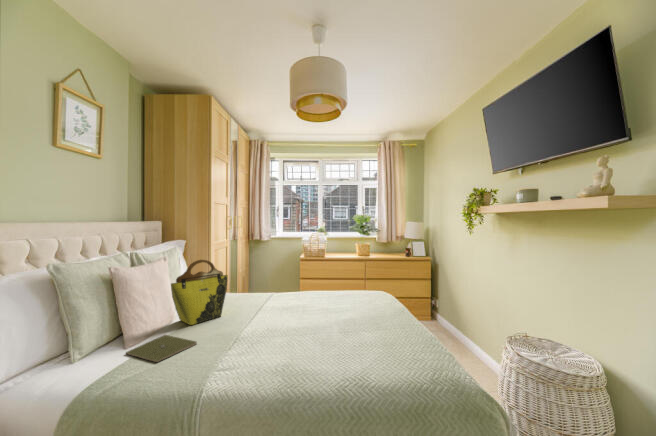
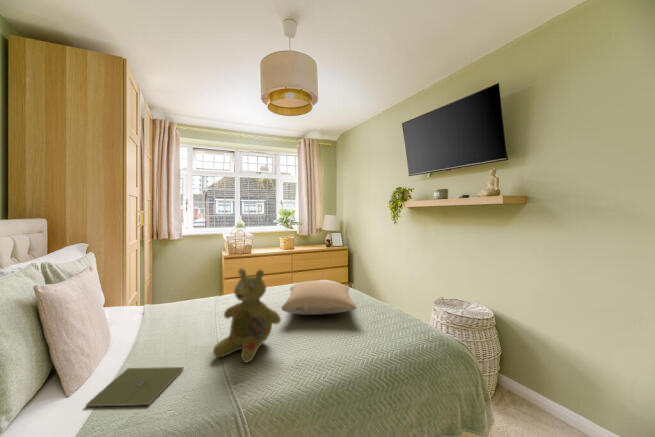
tote bag: present [171,260,228,325] -> none [122,266,187,349]
stuffed bear: none [222,266,280,348] -> present [213,269,281,362]
pillow: none [297,286,383,321] -> present [281,281,356,315]

